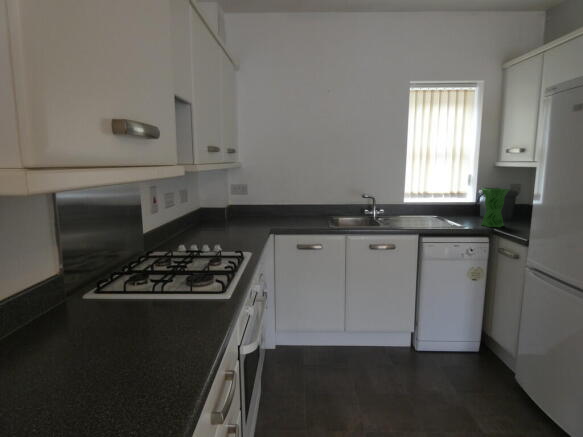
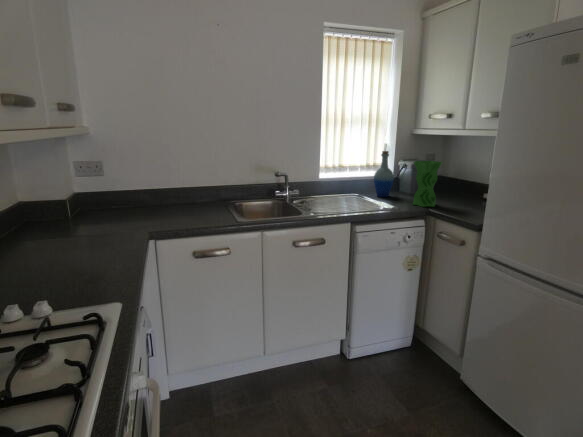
bottle: none [453,180,472,219] -> present [374,151,394,197]

